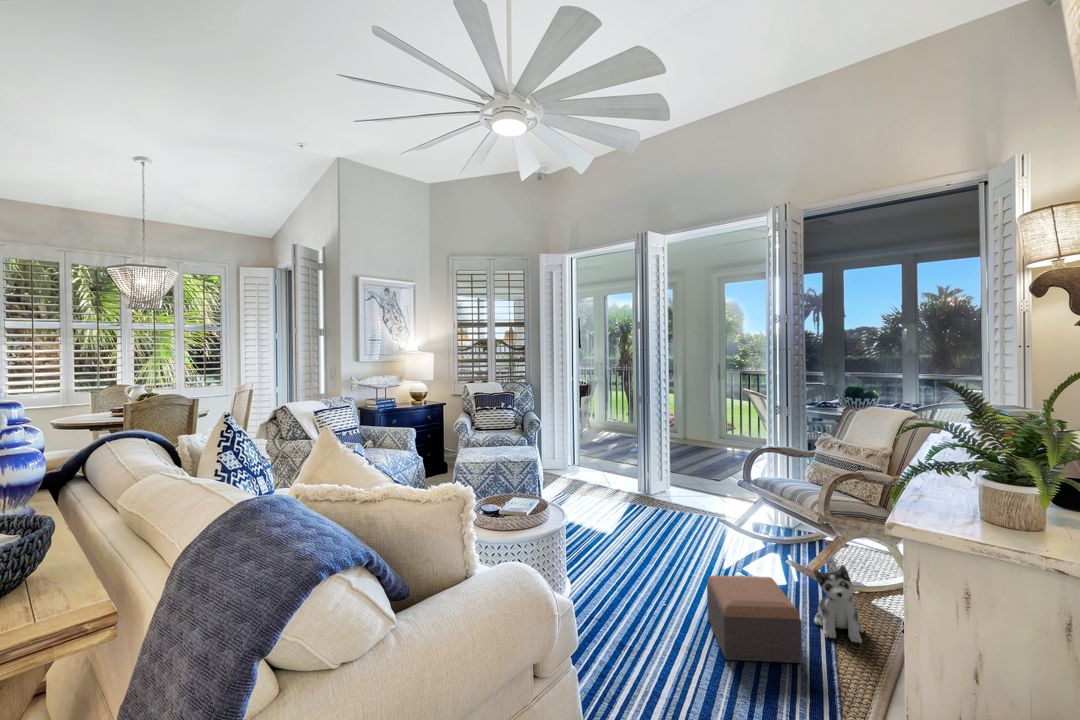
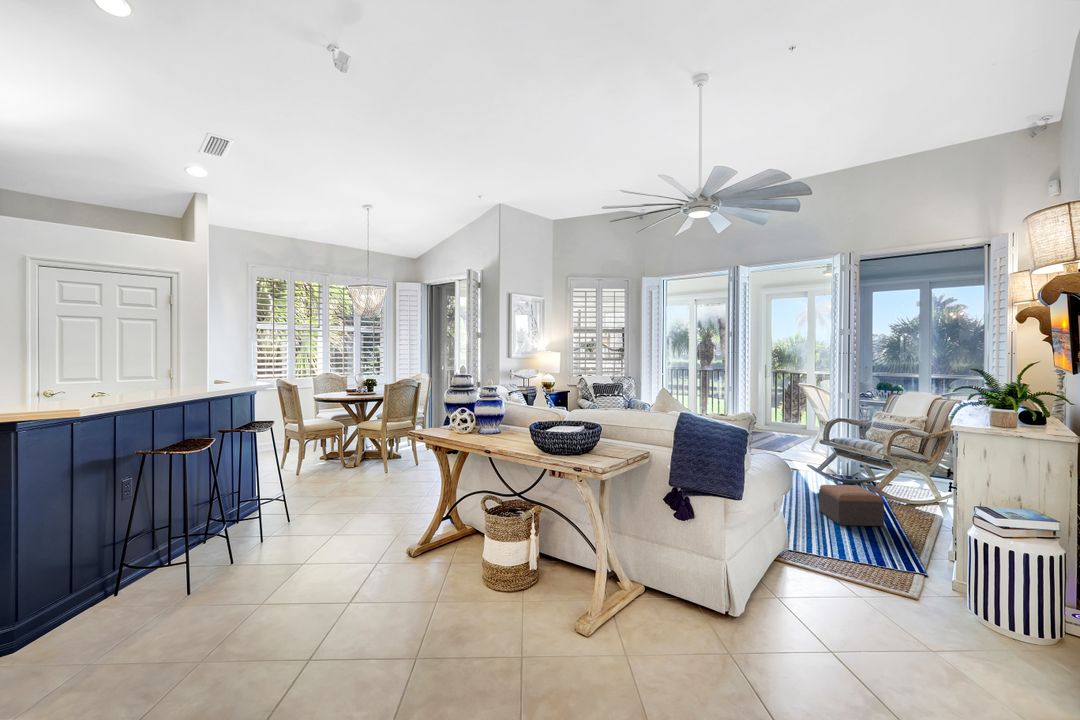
plush toy: present [814,565,863,643] -> none [884,477,915,520]

